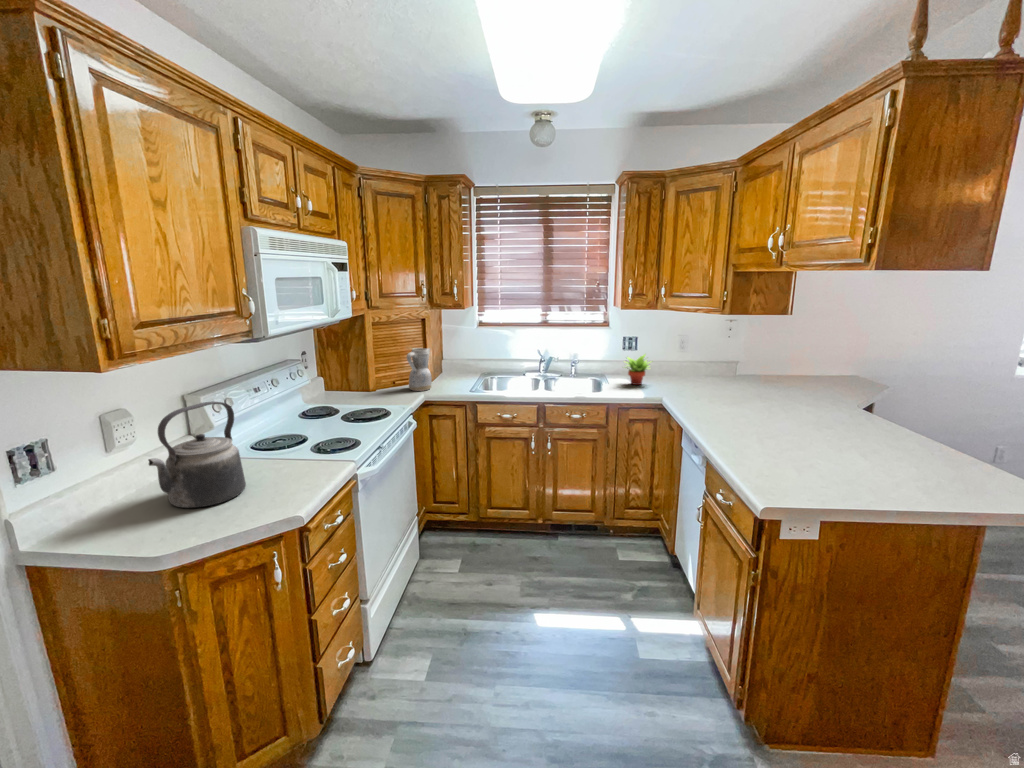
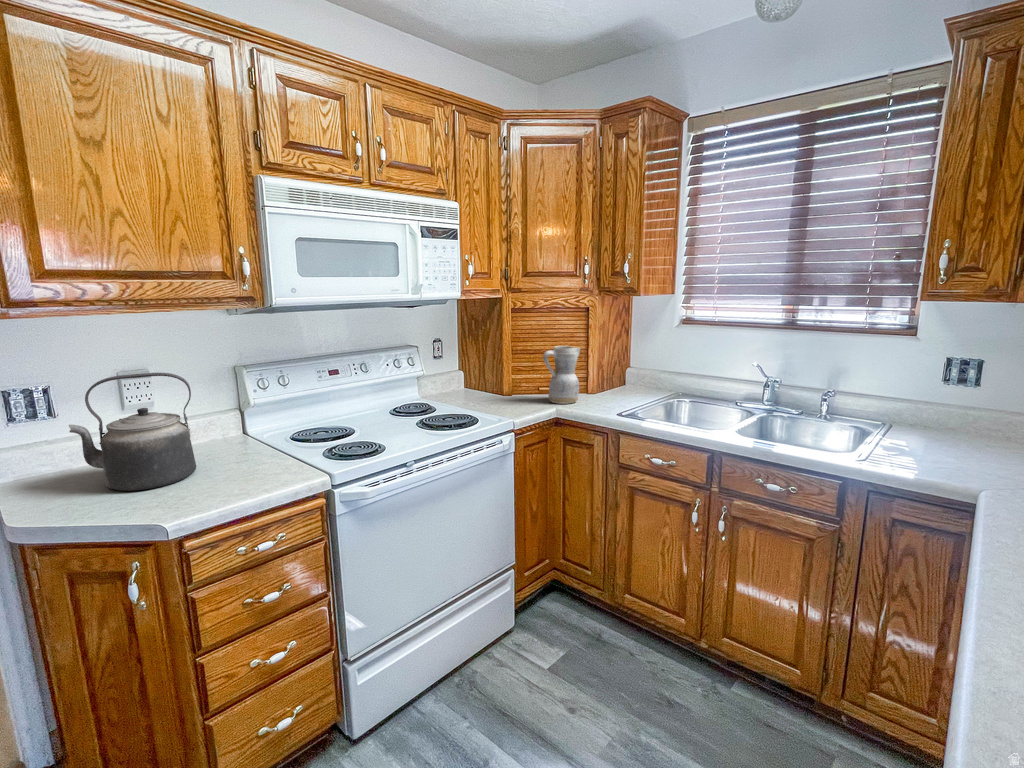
succulent plant: present [626,354,650,385] -> none [911,393,991,454]

